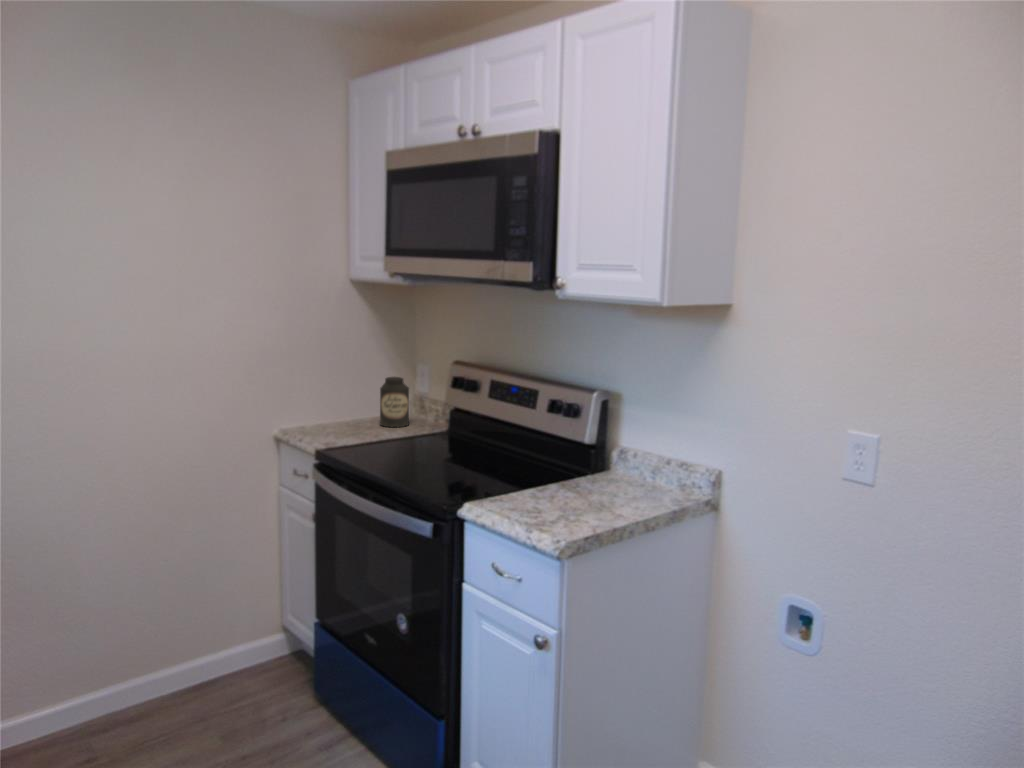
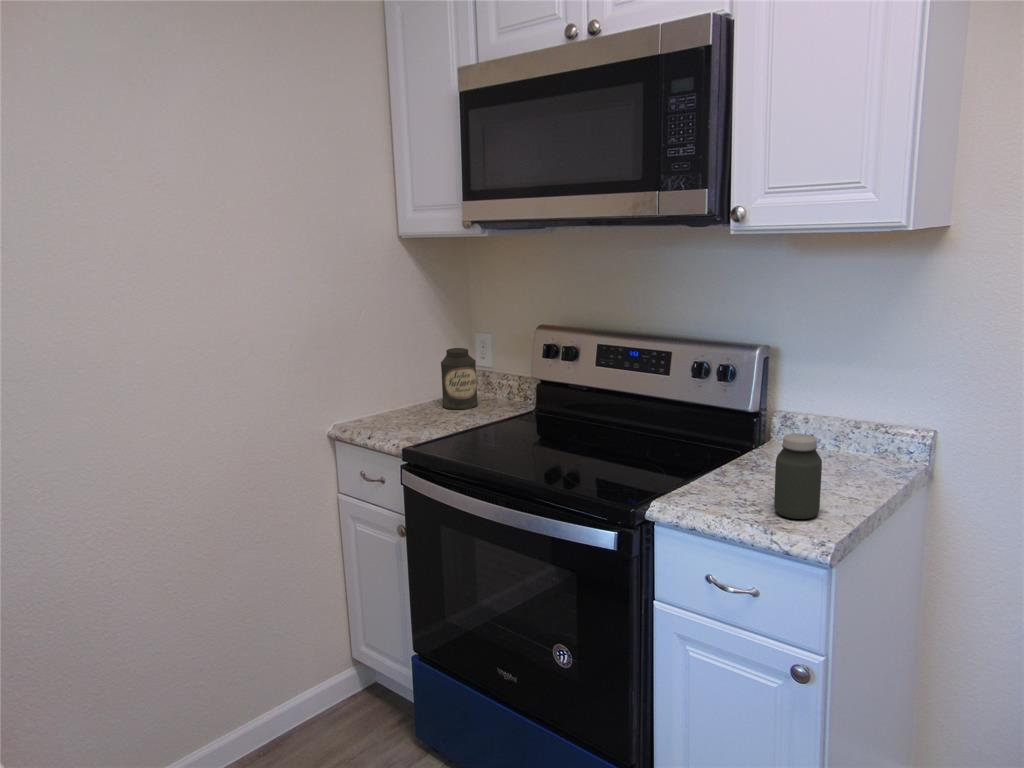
jar: none [548,456,584,524] -> present [774,434,822,519]

